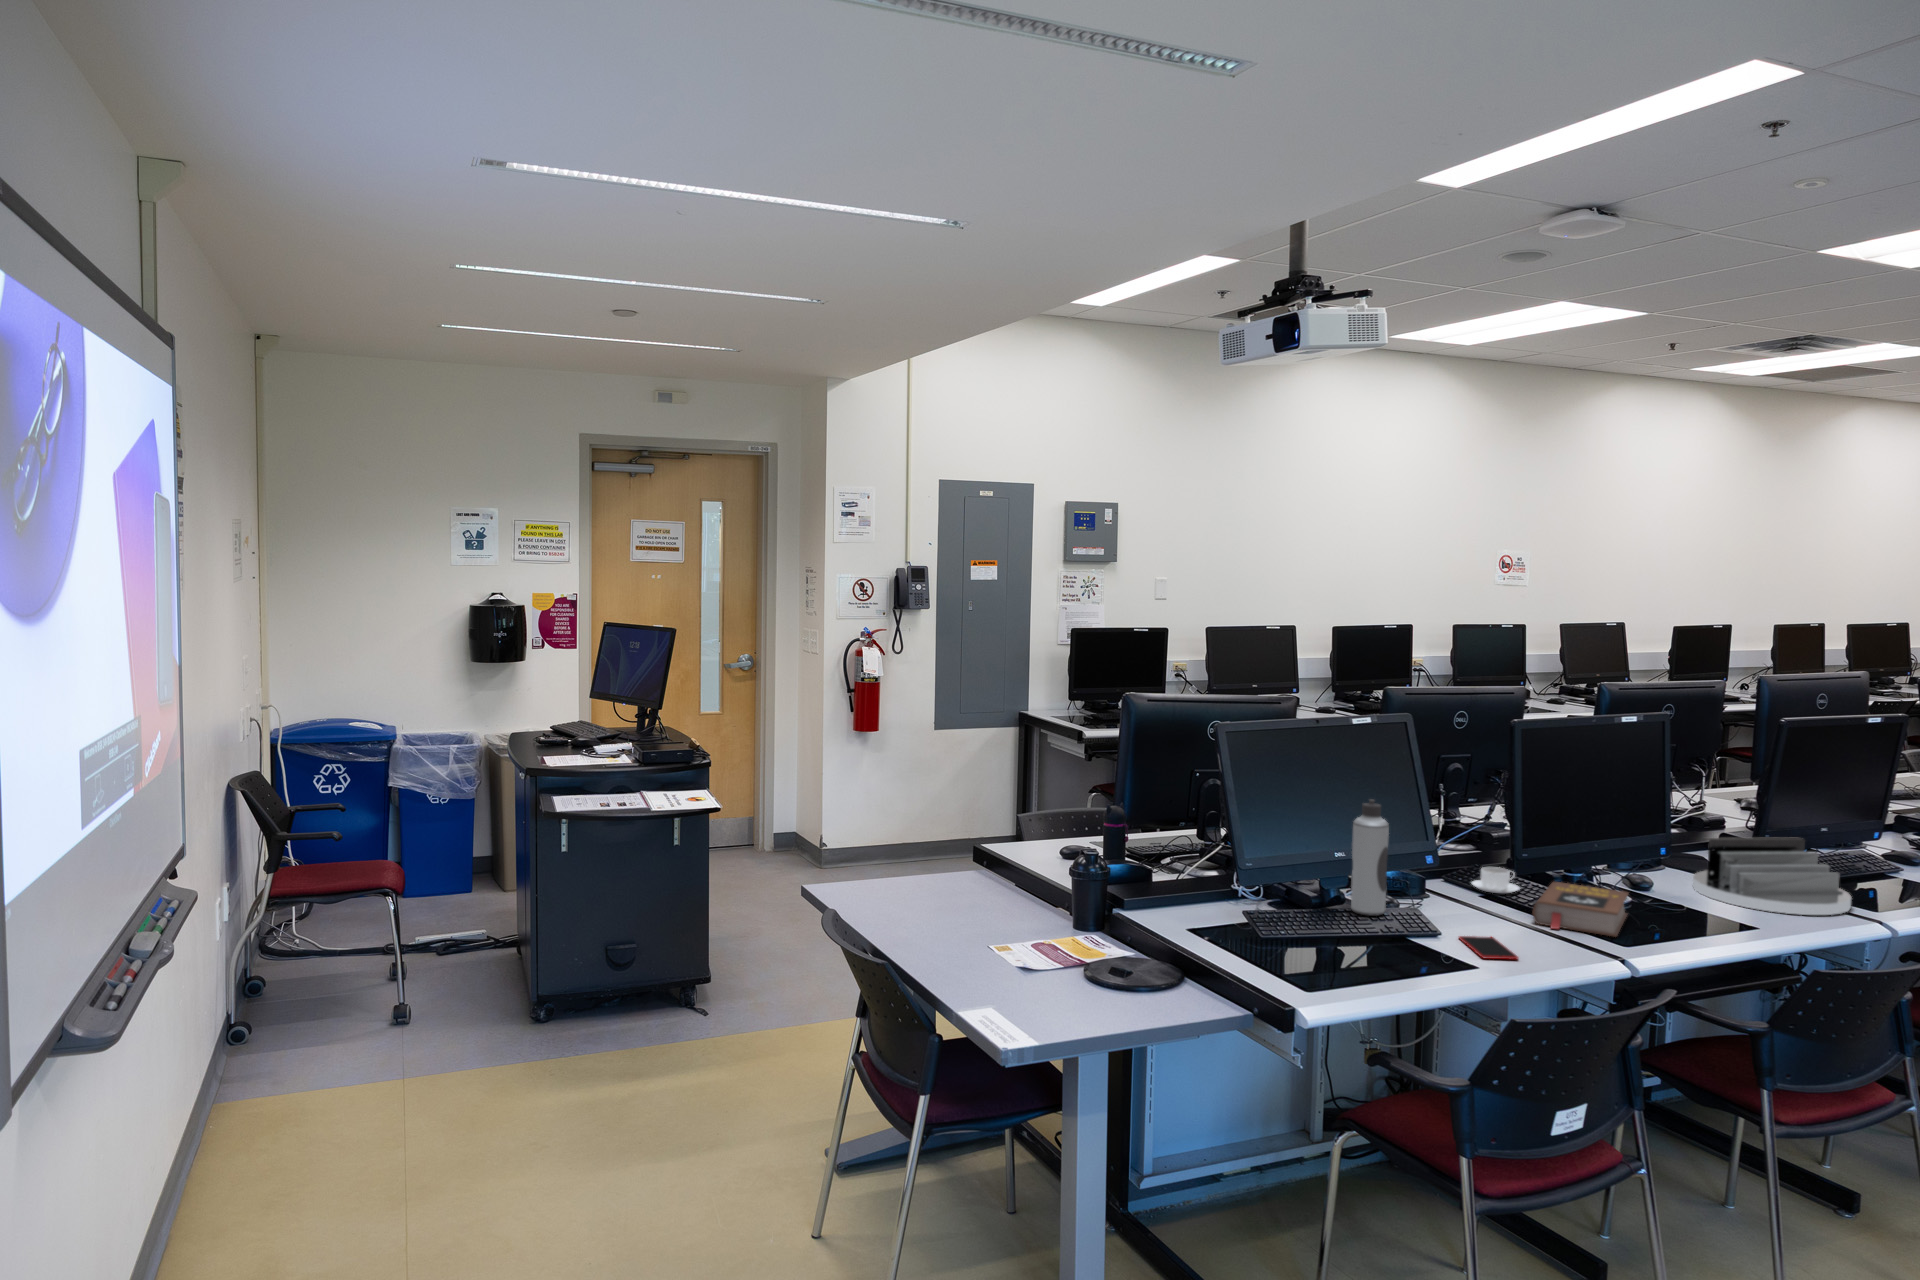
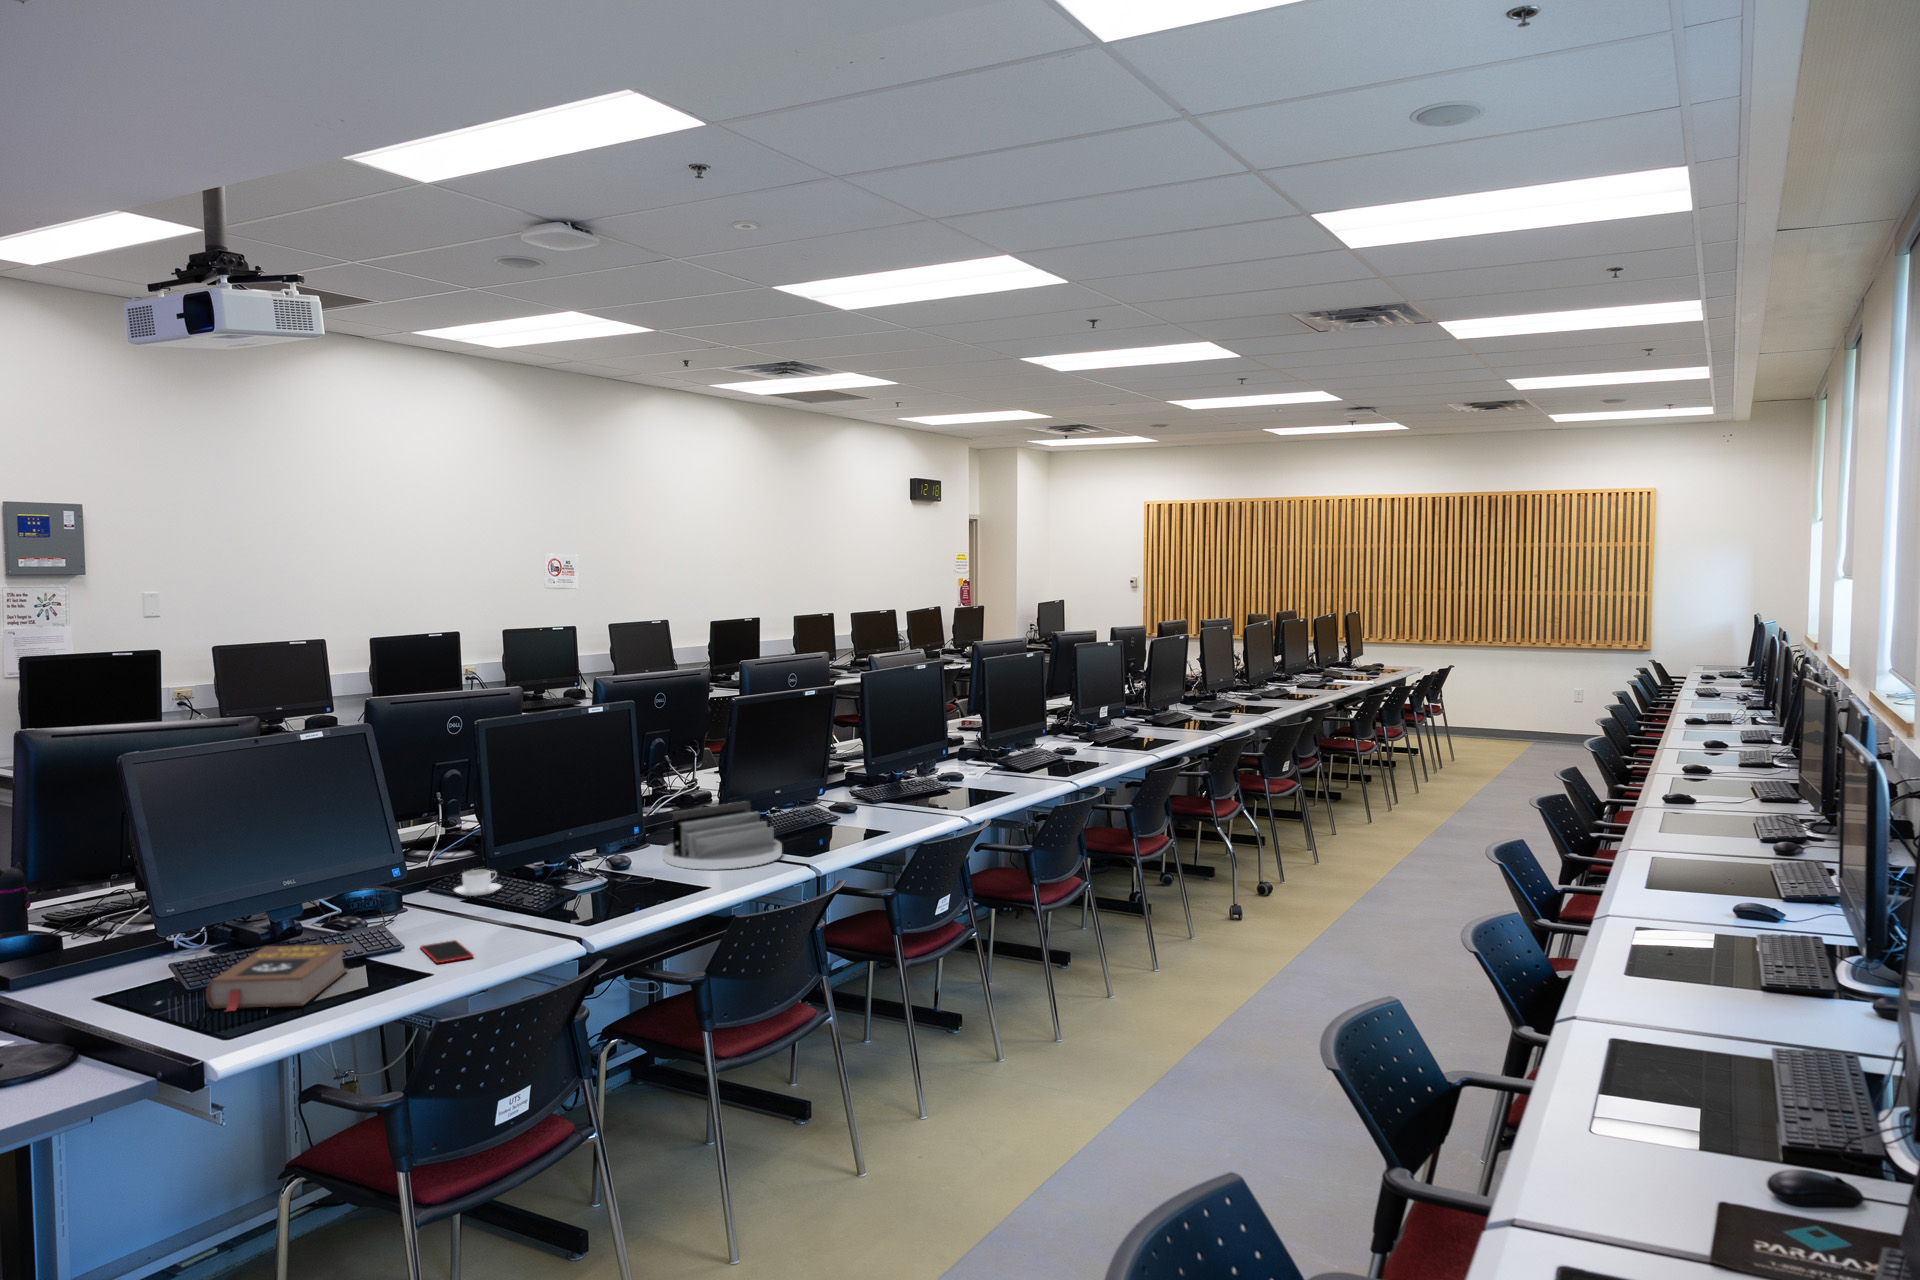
water bottle: present [1351,799,1389,916] -> none [306,819,349,944]
book: present [1532,882,1628,937] -> present [206,944,348,1012]

